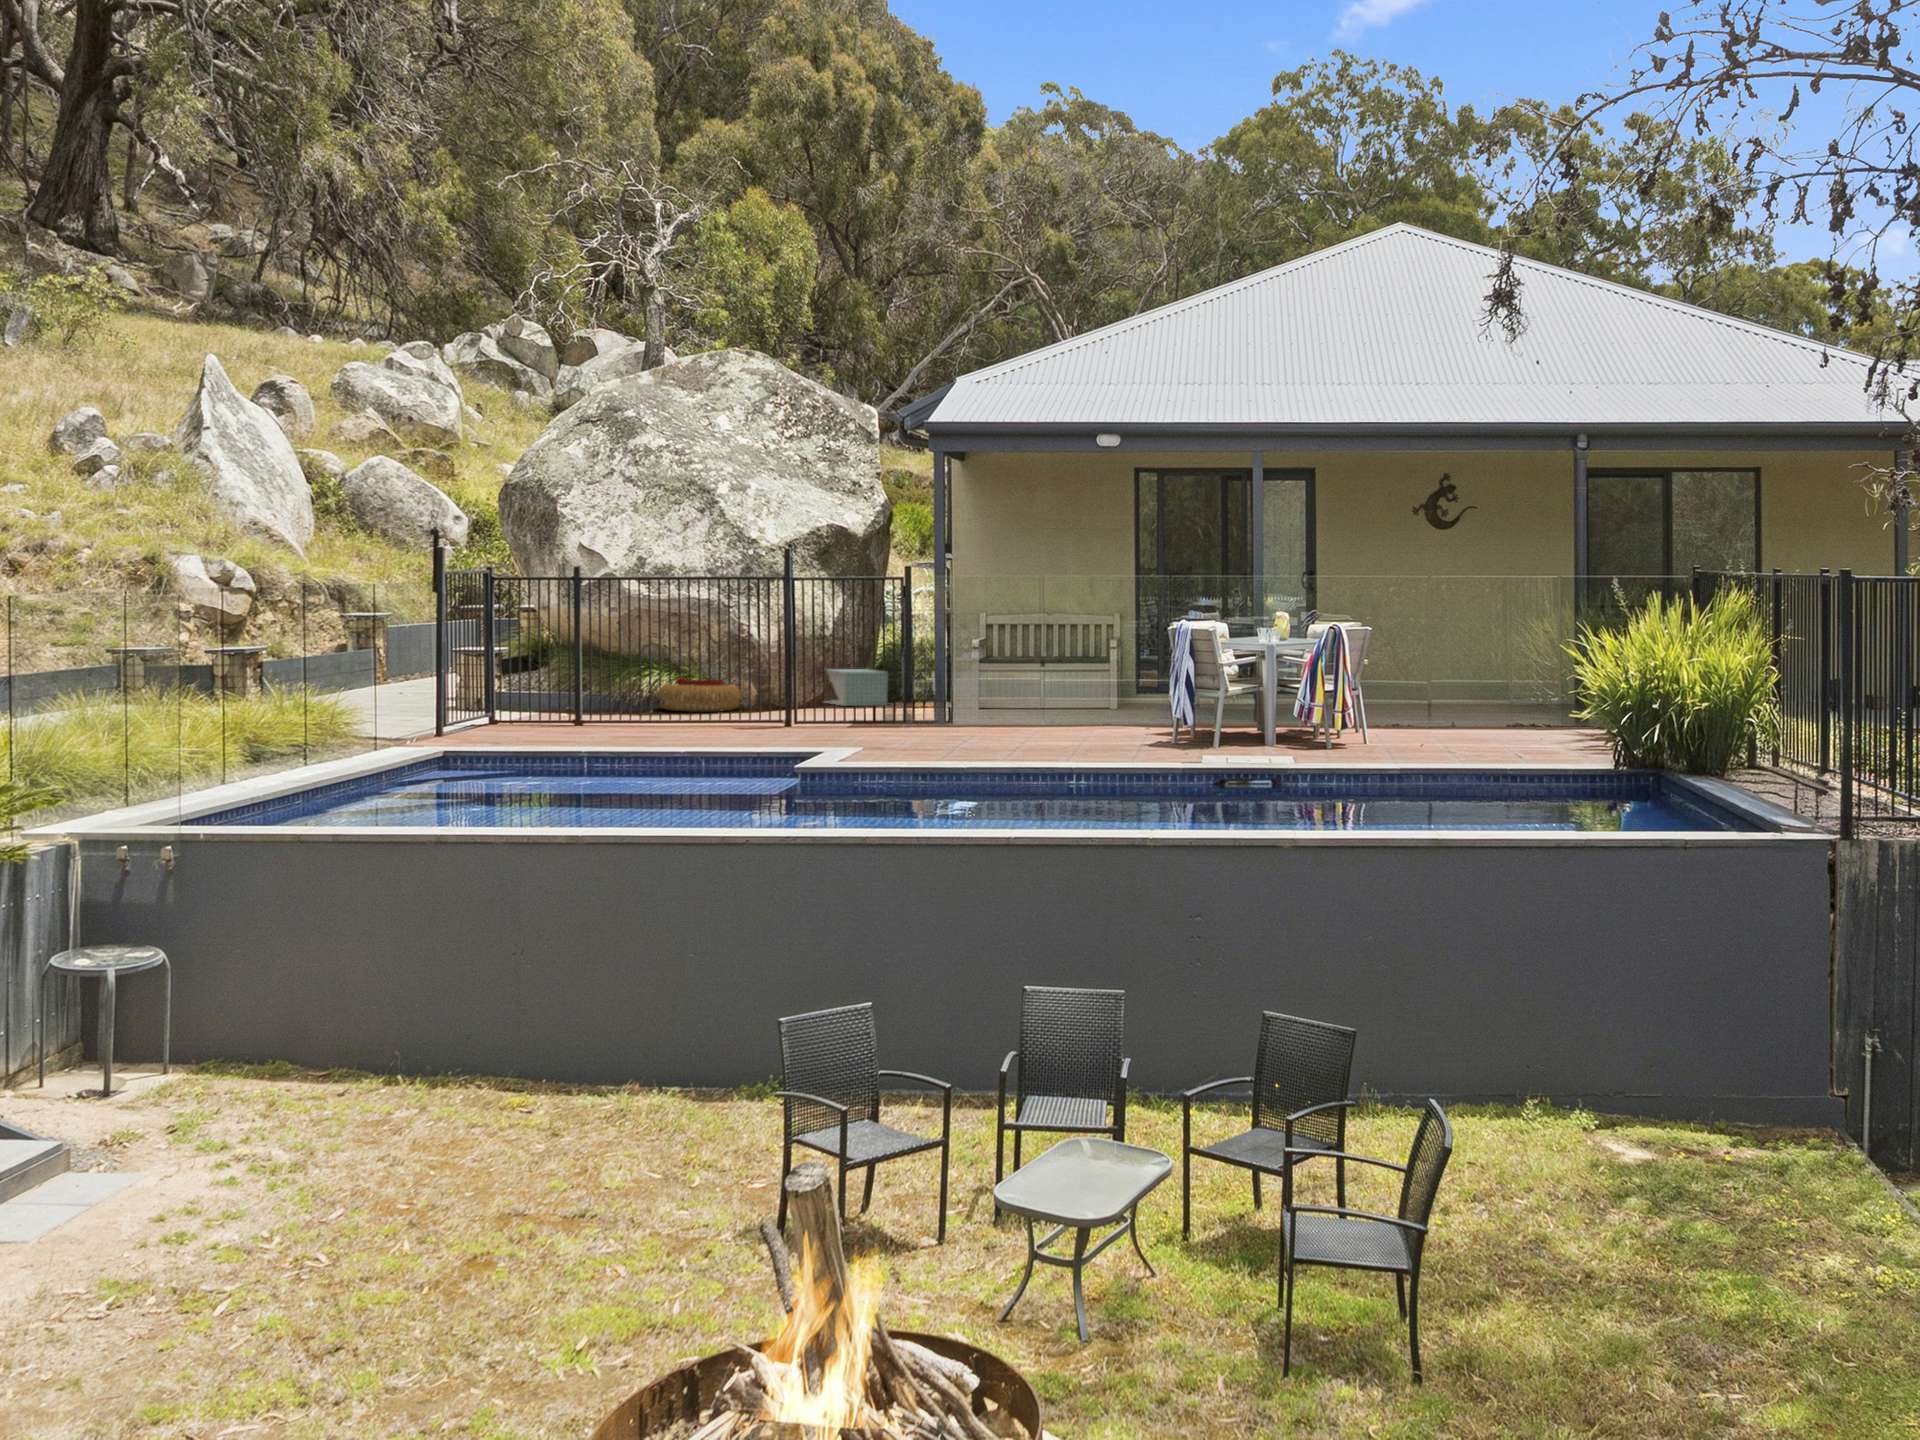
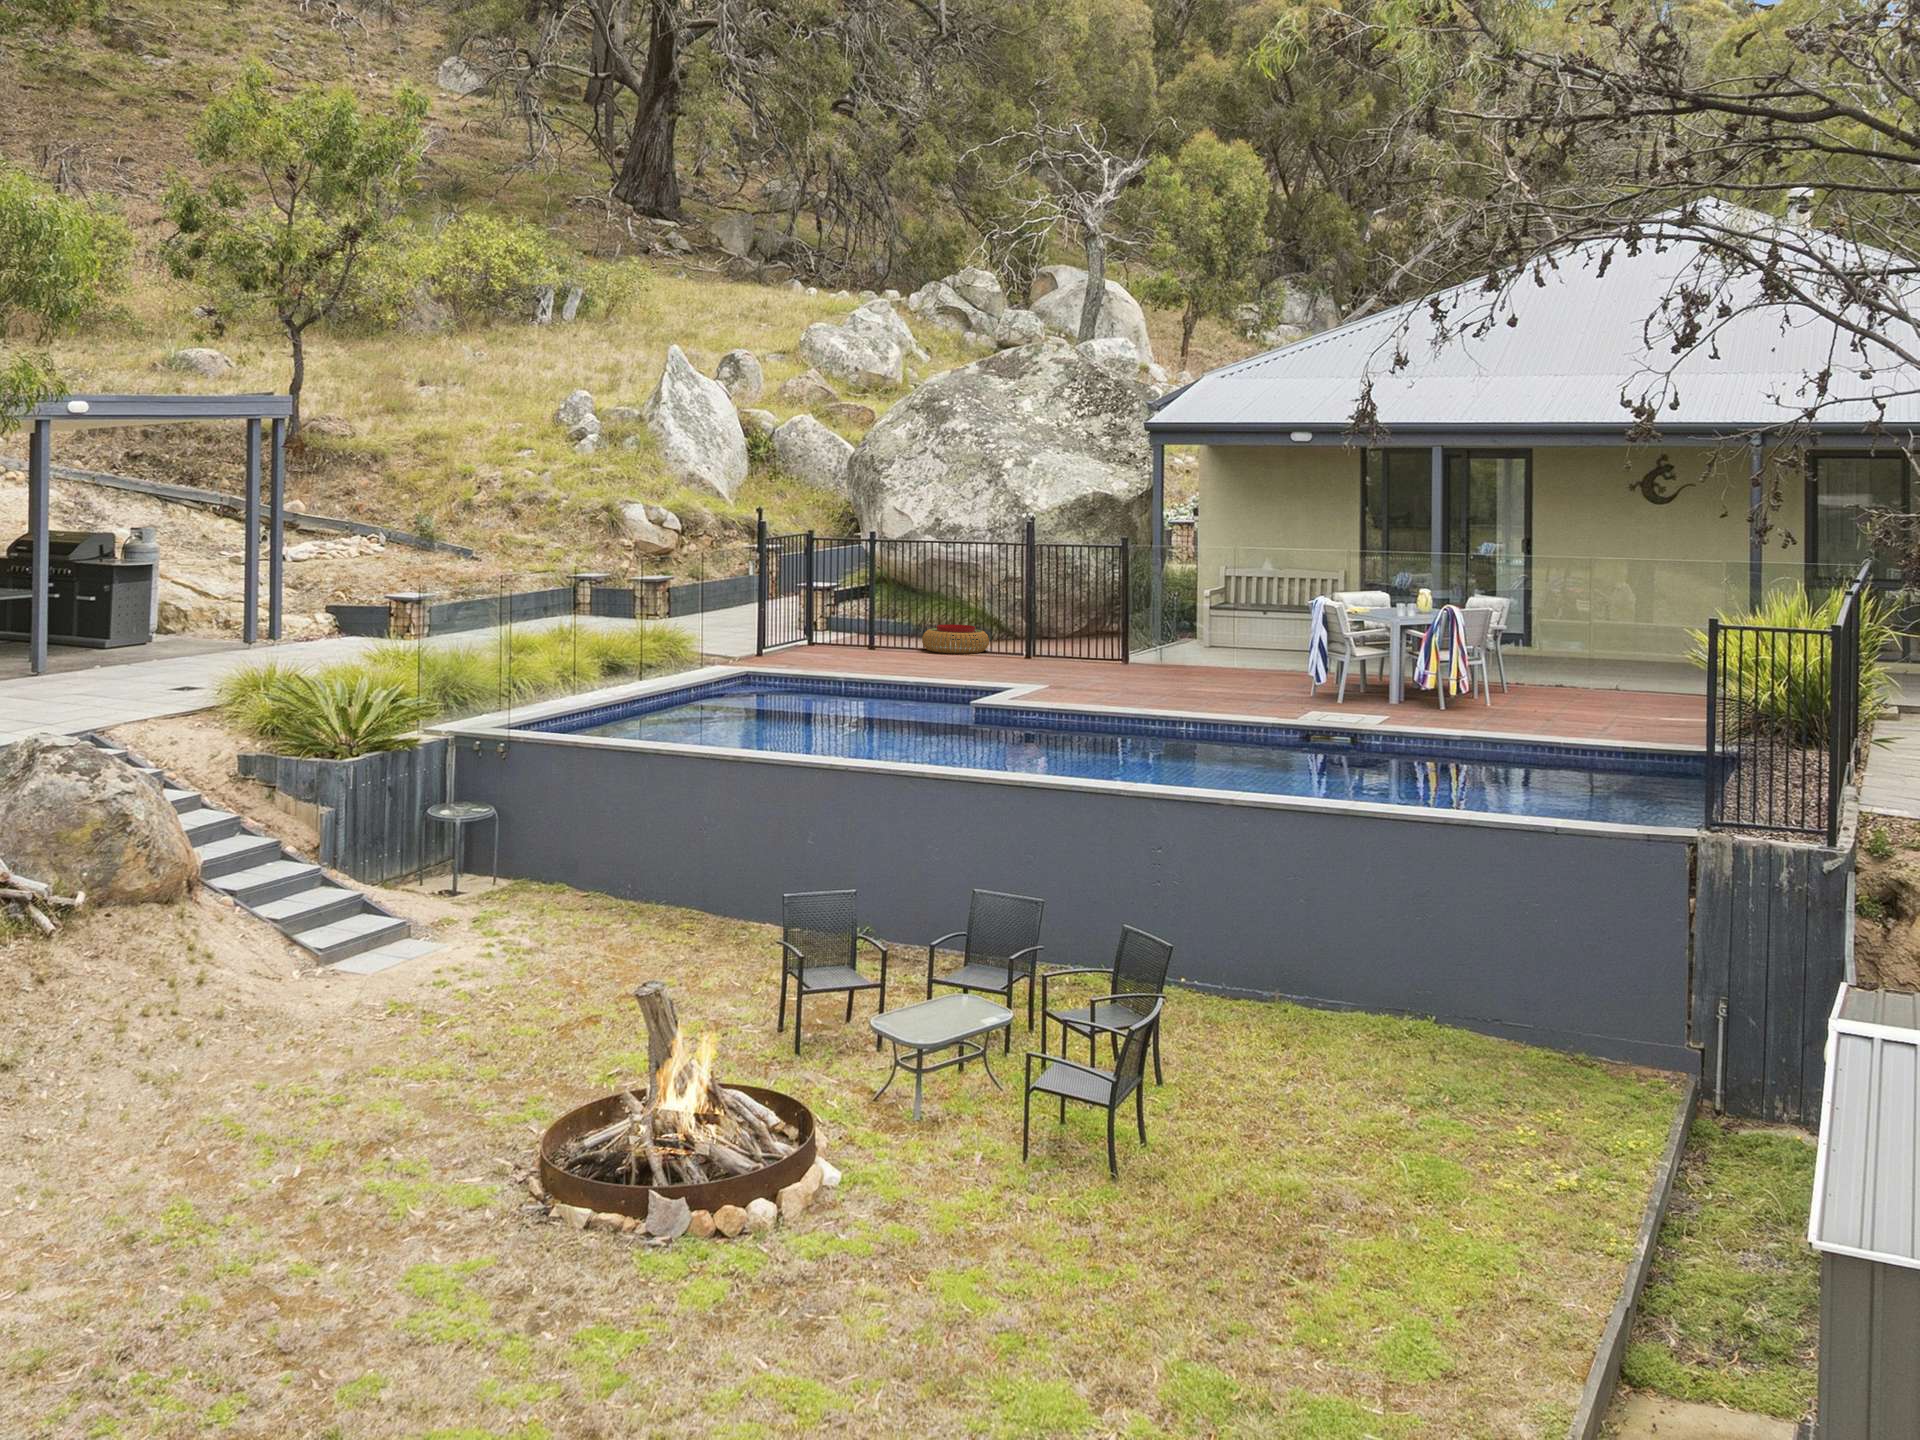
storage box: present [826,669,888,706] -> none [1064,620,1113,652]

